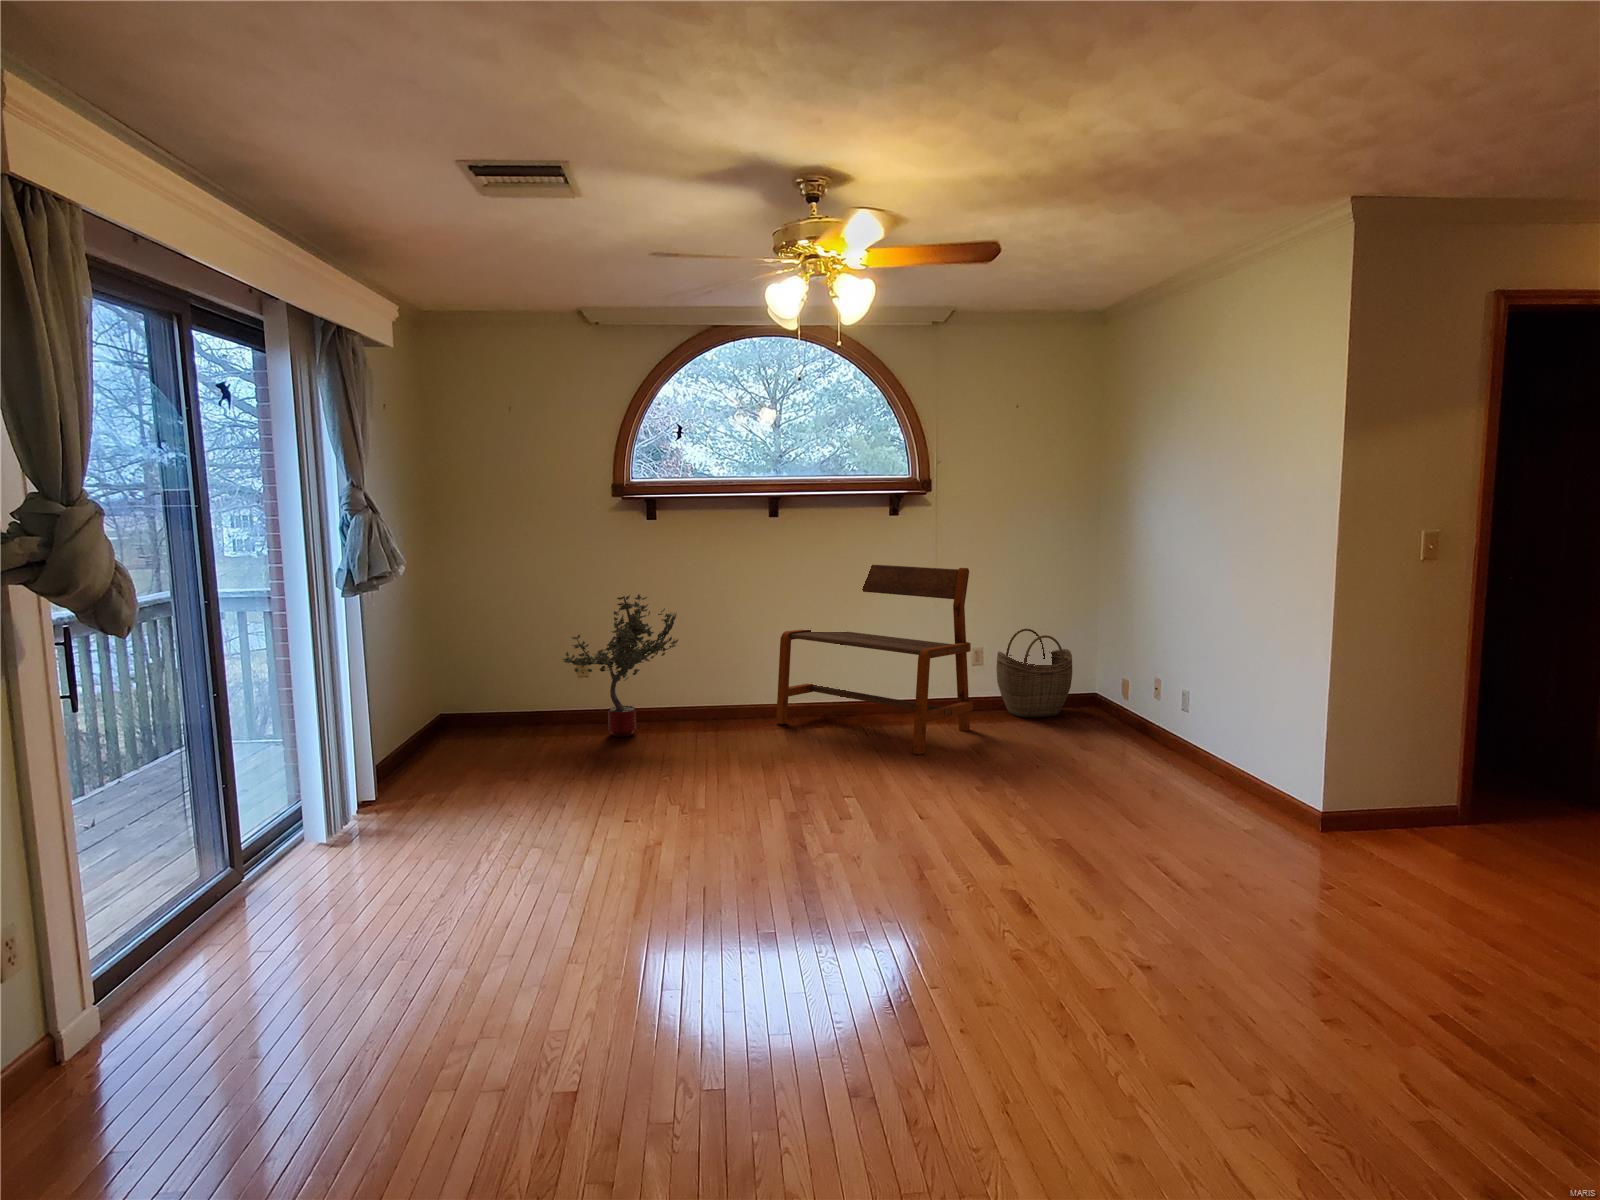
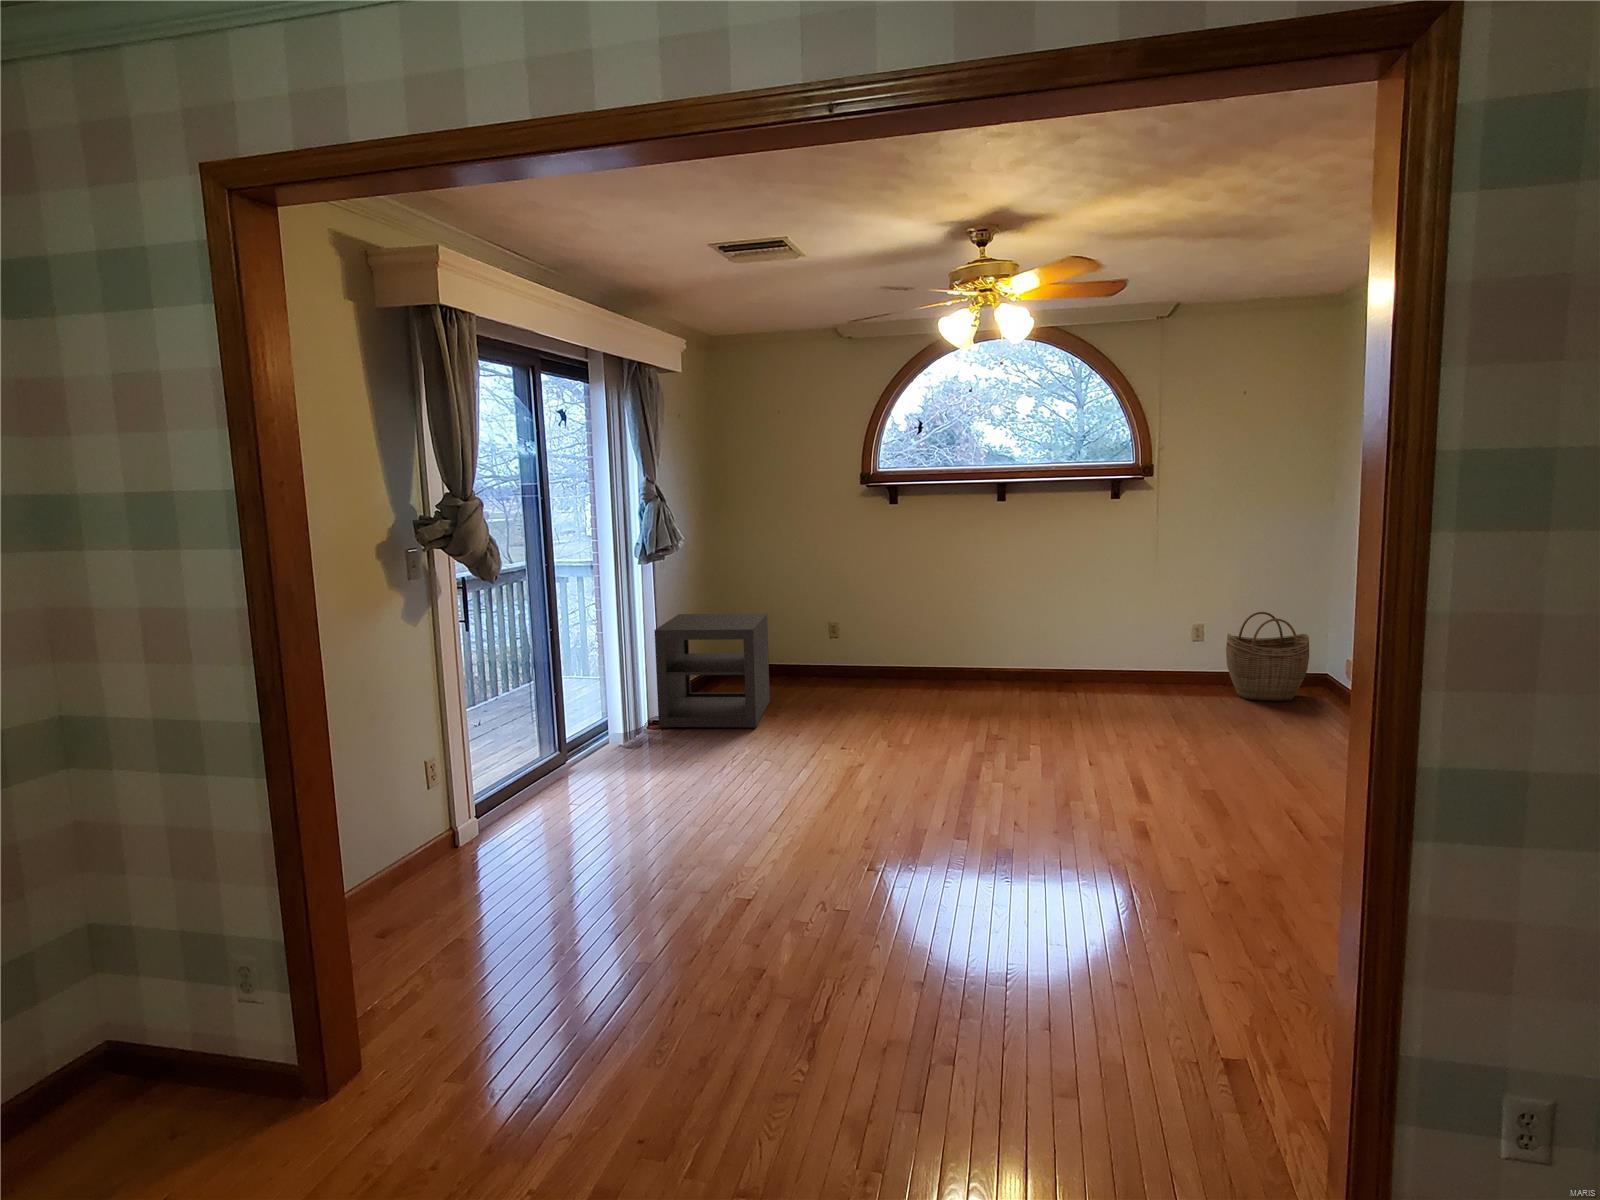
bench: present [776,565,973,755] -> none [998,542,1189,724]
potted tree: present [563,594,678,737] -> none [812,569,909,691]
storage cabinet: none [365,652,516,809] -> present [655,613,770,728]

